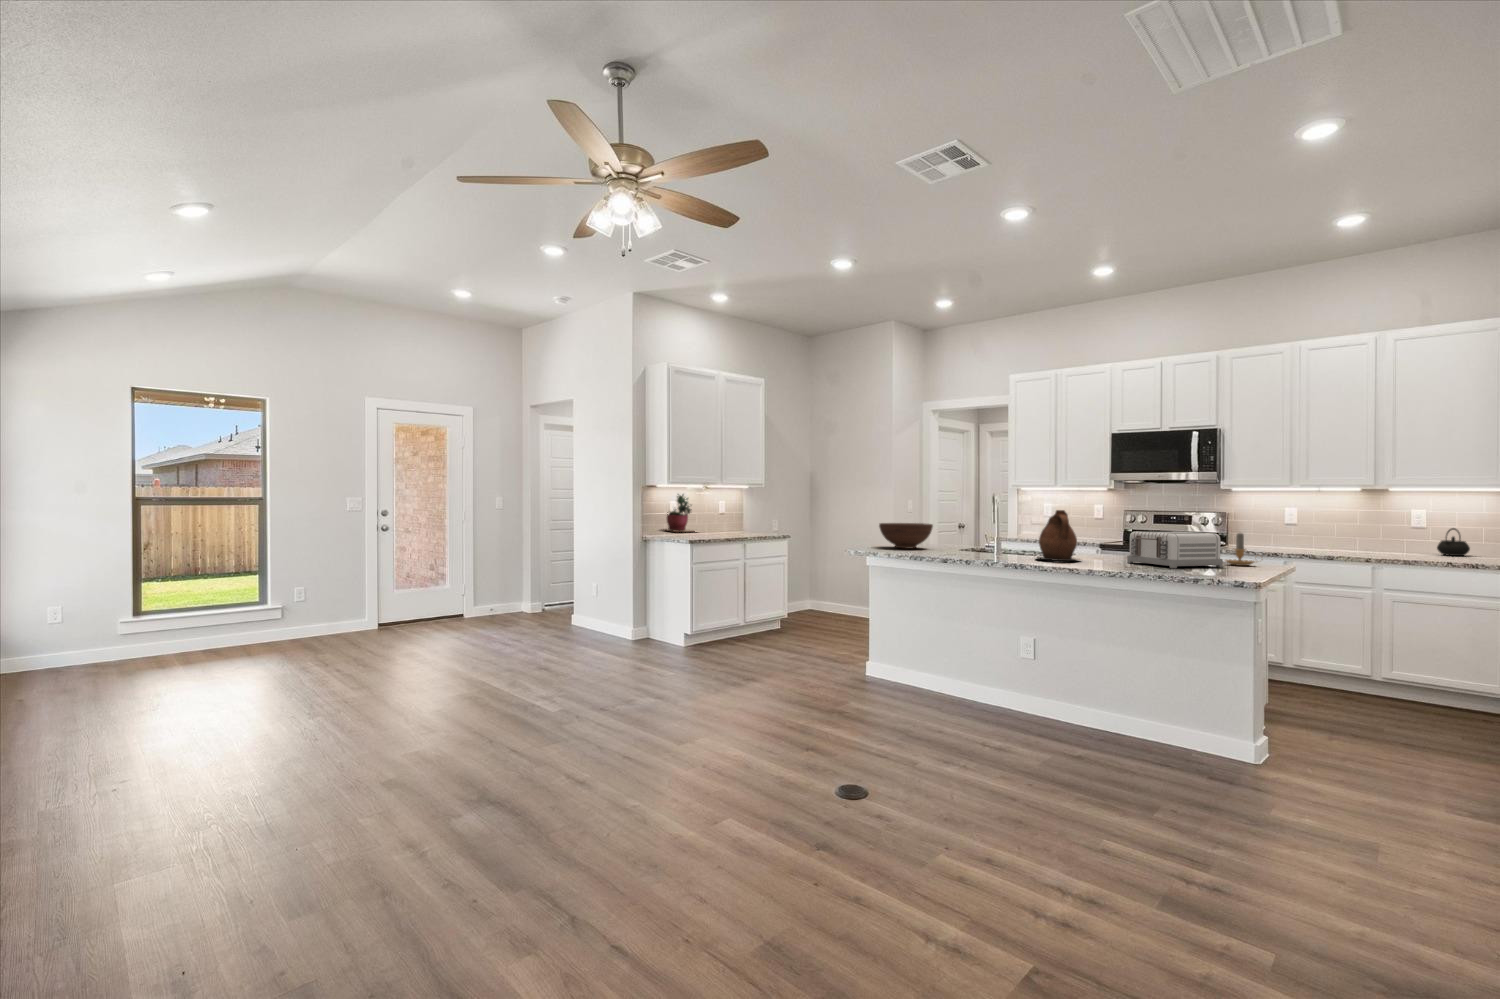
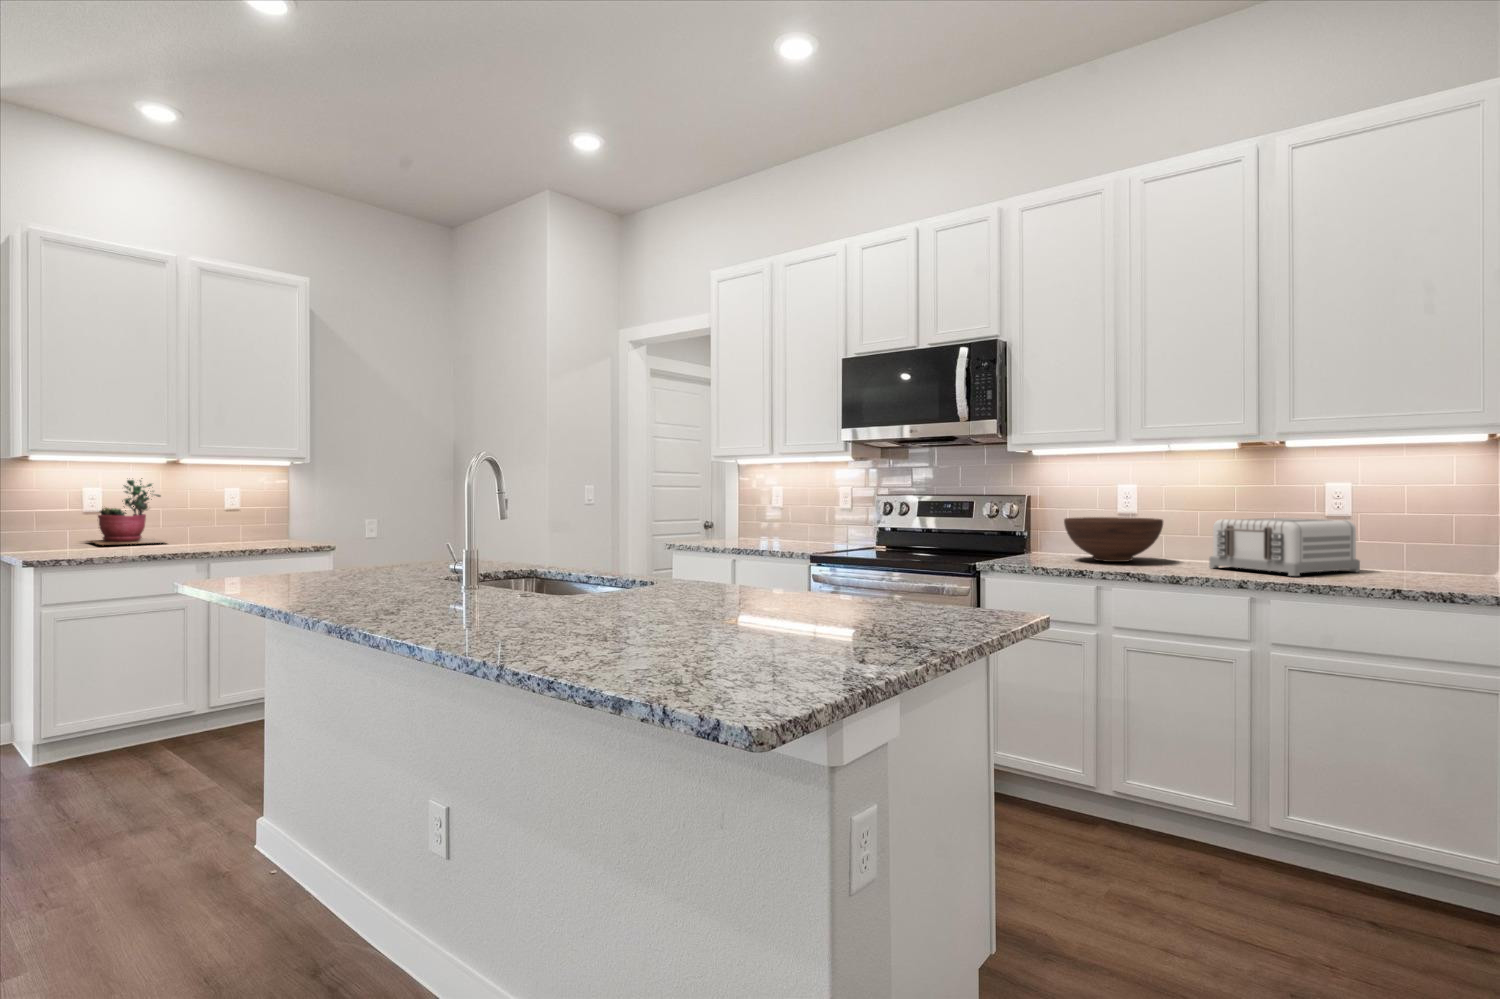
ceramic pitcher: present [1037,510,1078,561] -> none [402,490,533,628]
fruit bowl: present [879,523,933,549] -> present [1064,517,1163,562]
kettle: present [1437,528,1470,556] -> none [1370,516,1430,570]
toaster: present [1127,531,1223,568] -> present [1209,518,1360,576]
candle: present [1225,533,1255,566] -> none [871,538,951,628]

